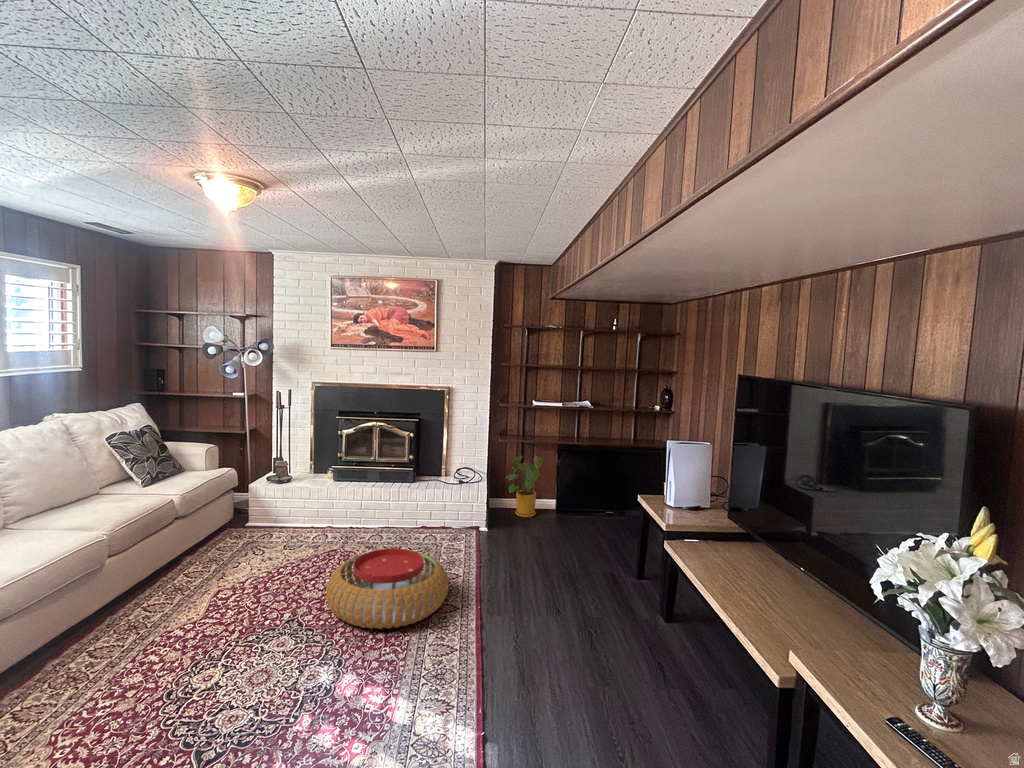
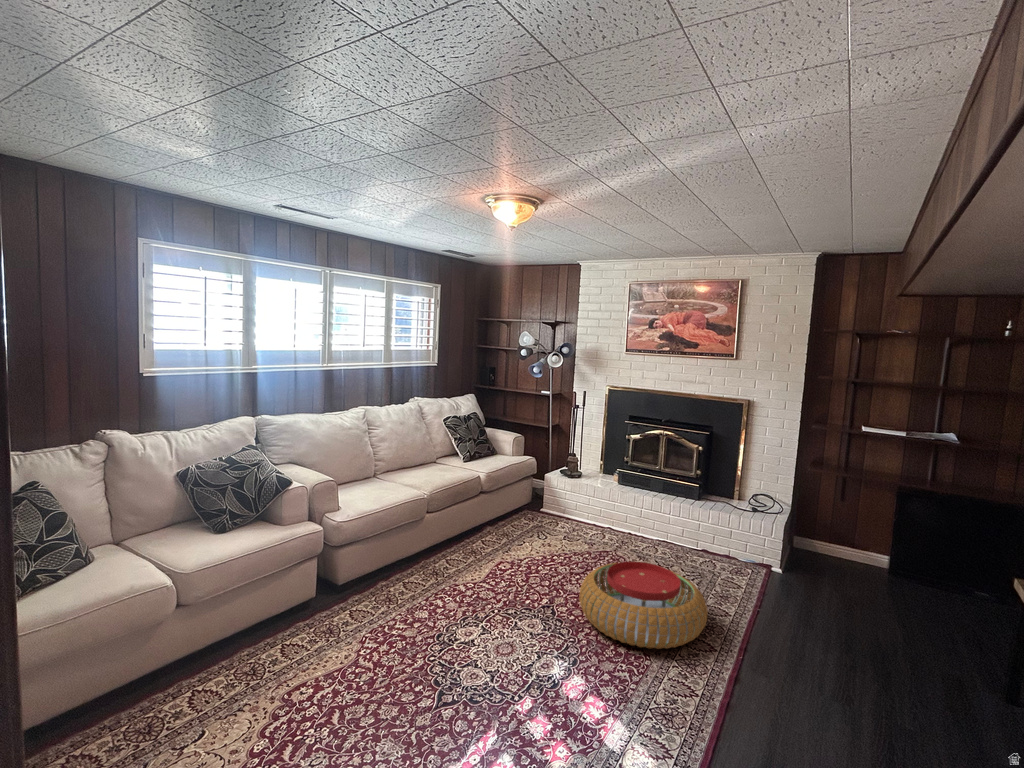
house plant: present [506,456,544,517] -> none [813,491,875,570]

